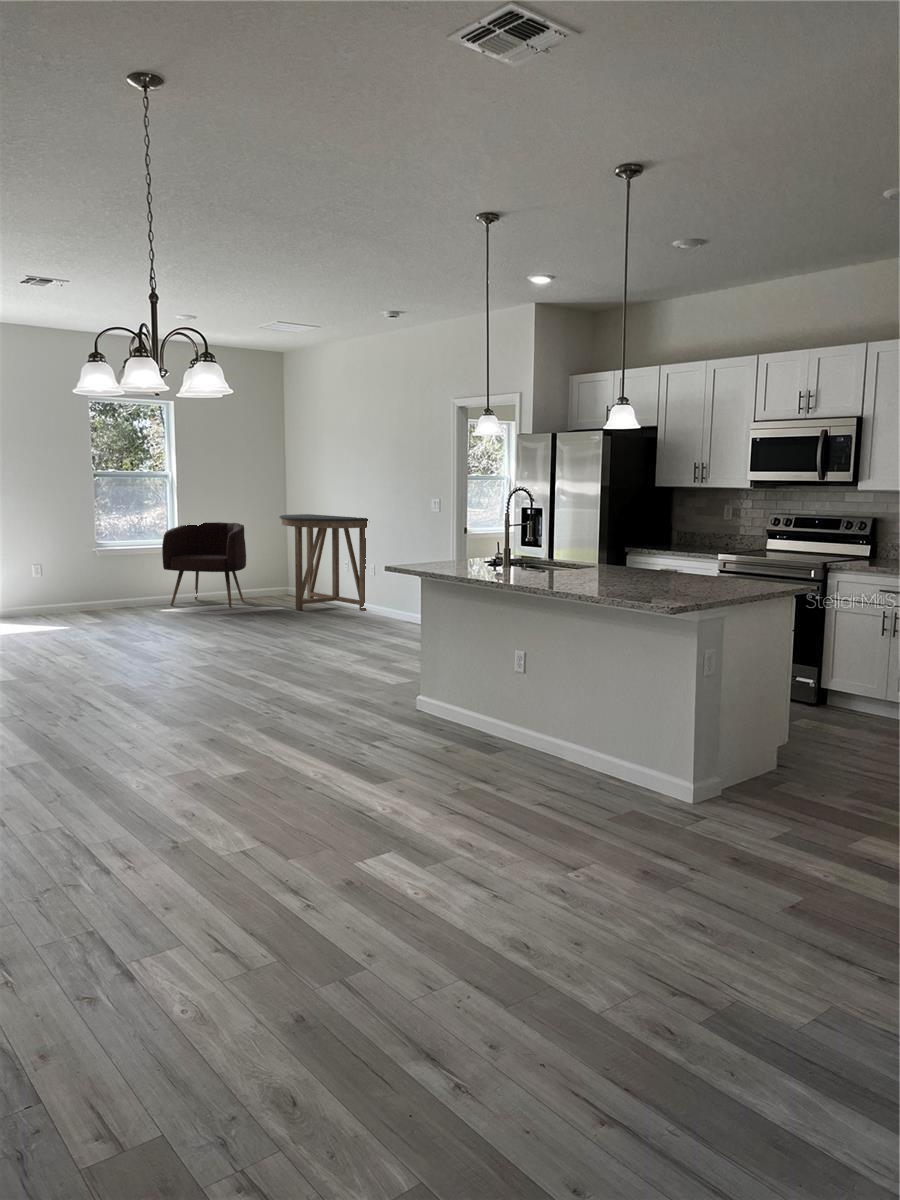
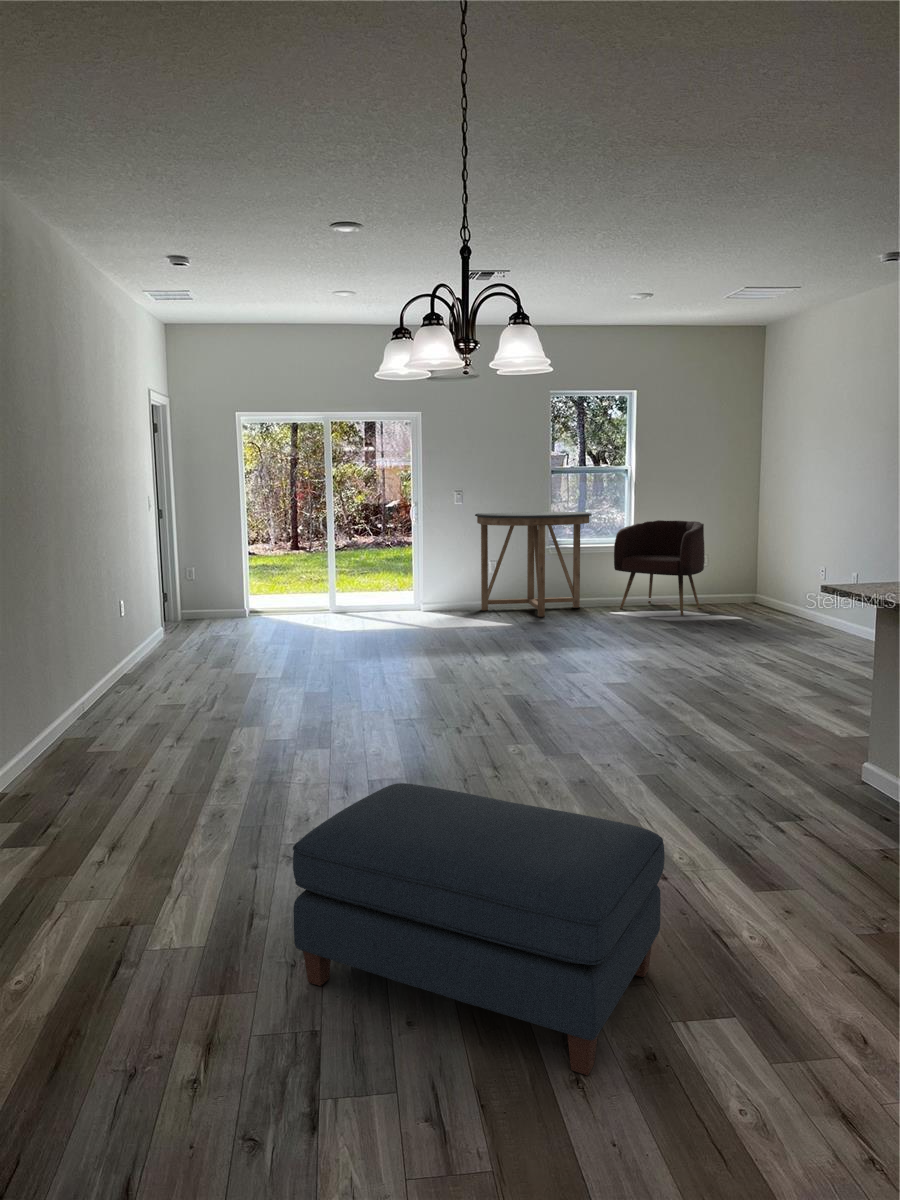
console table: present [279,514,368,611] -> present [475,512,592,617]
ottoman: none [45,736,335,907] -> present [293,783,665,1076]

